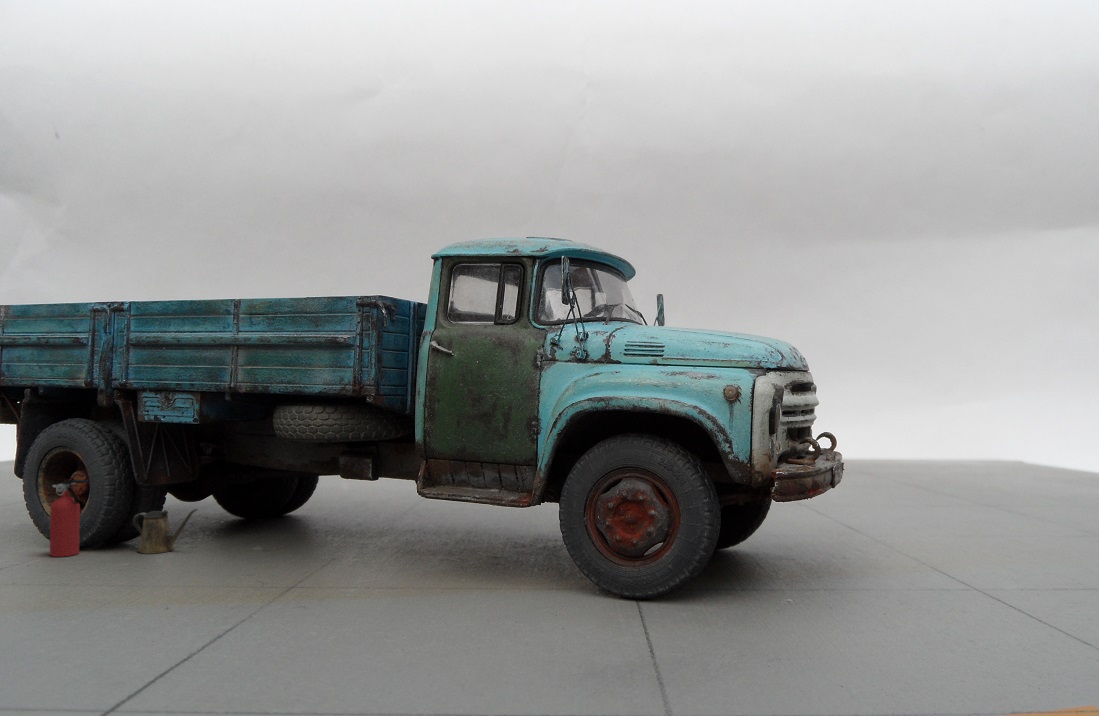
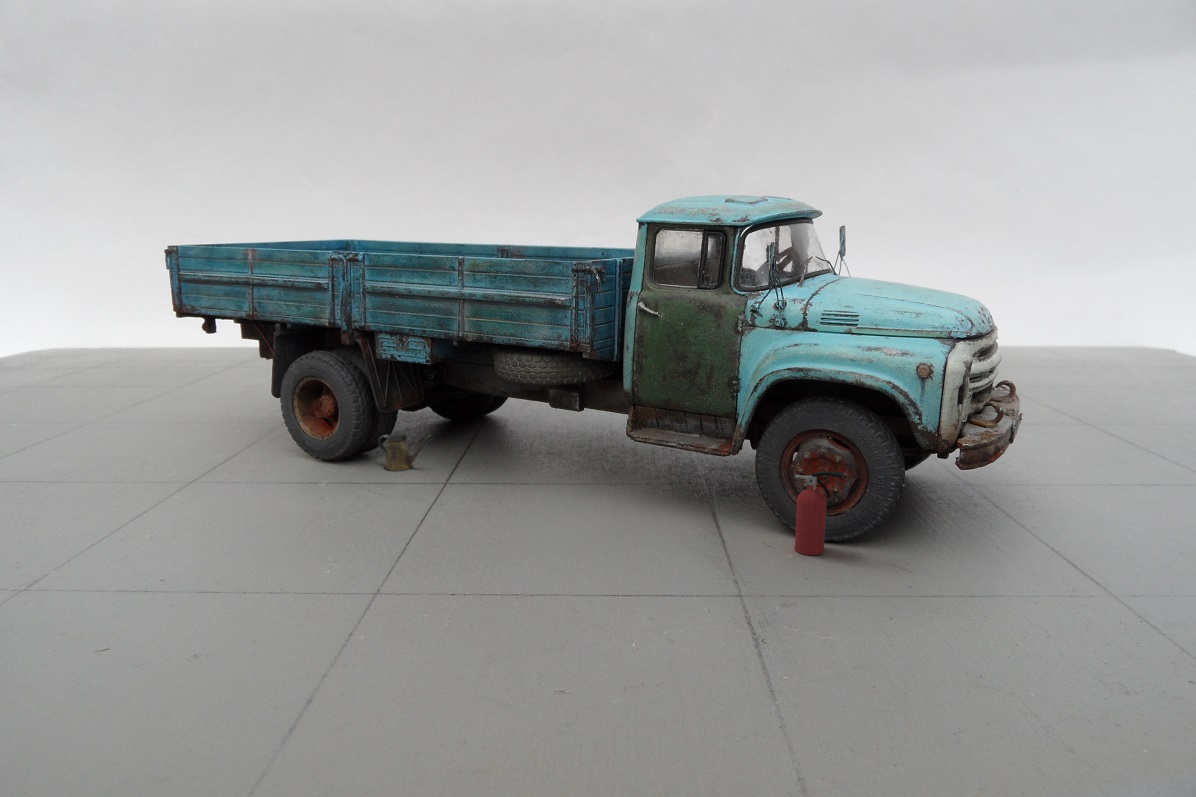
fire extinguisher: present [50,480,89,557] -> present [795,471,844,555]

